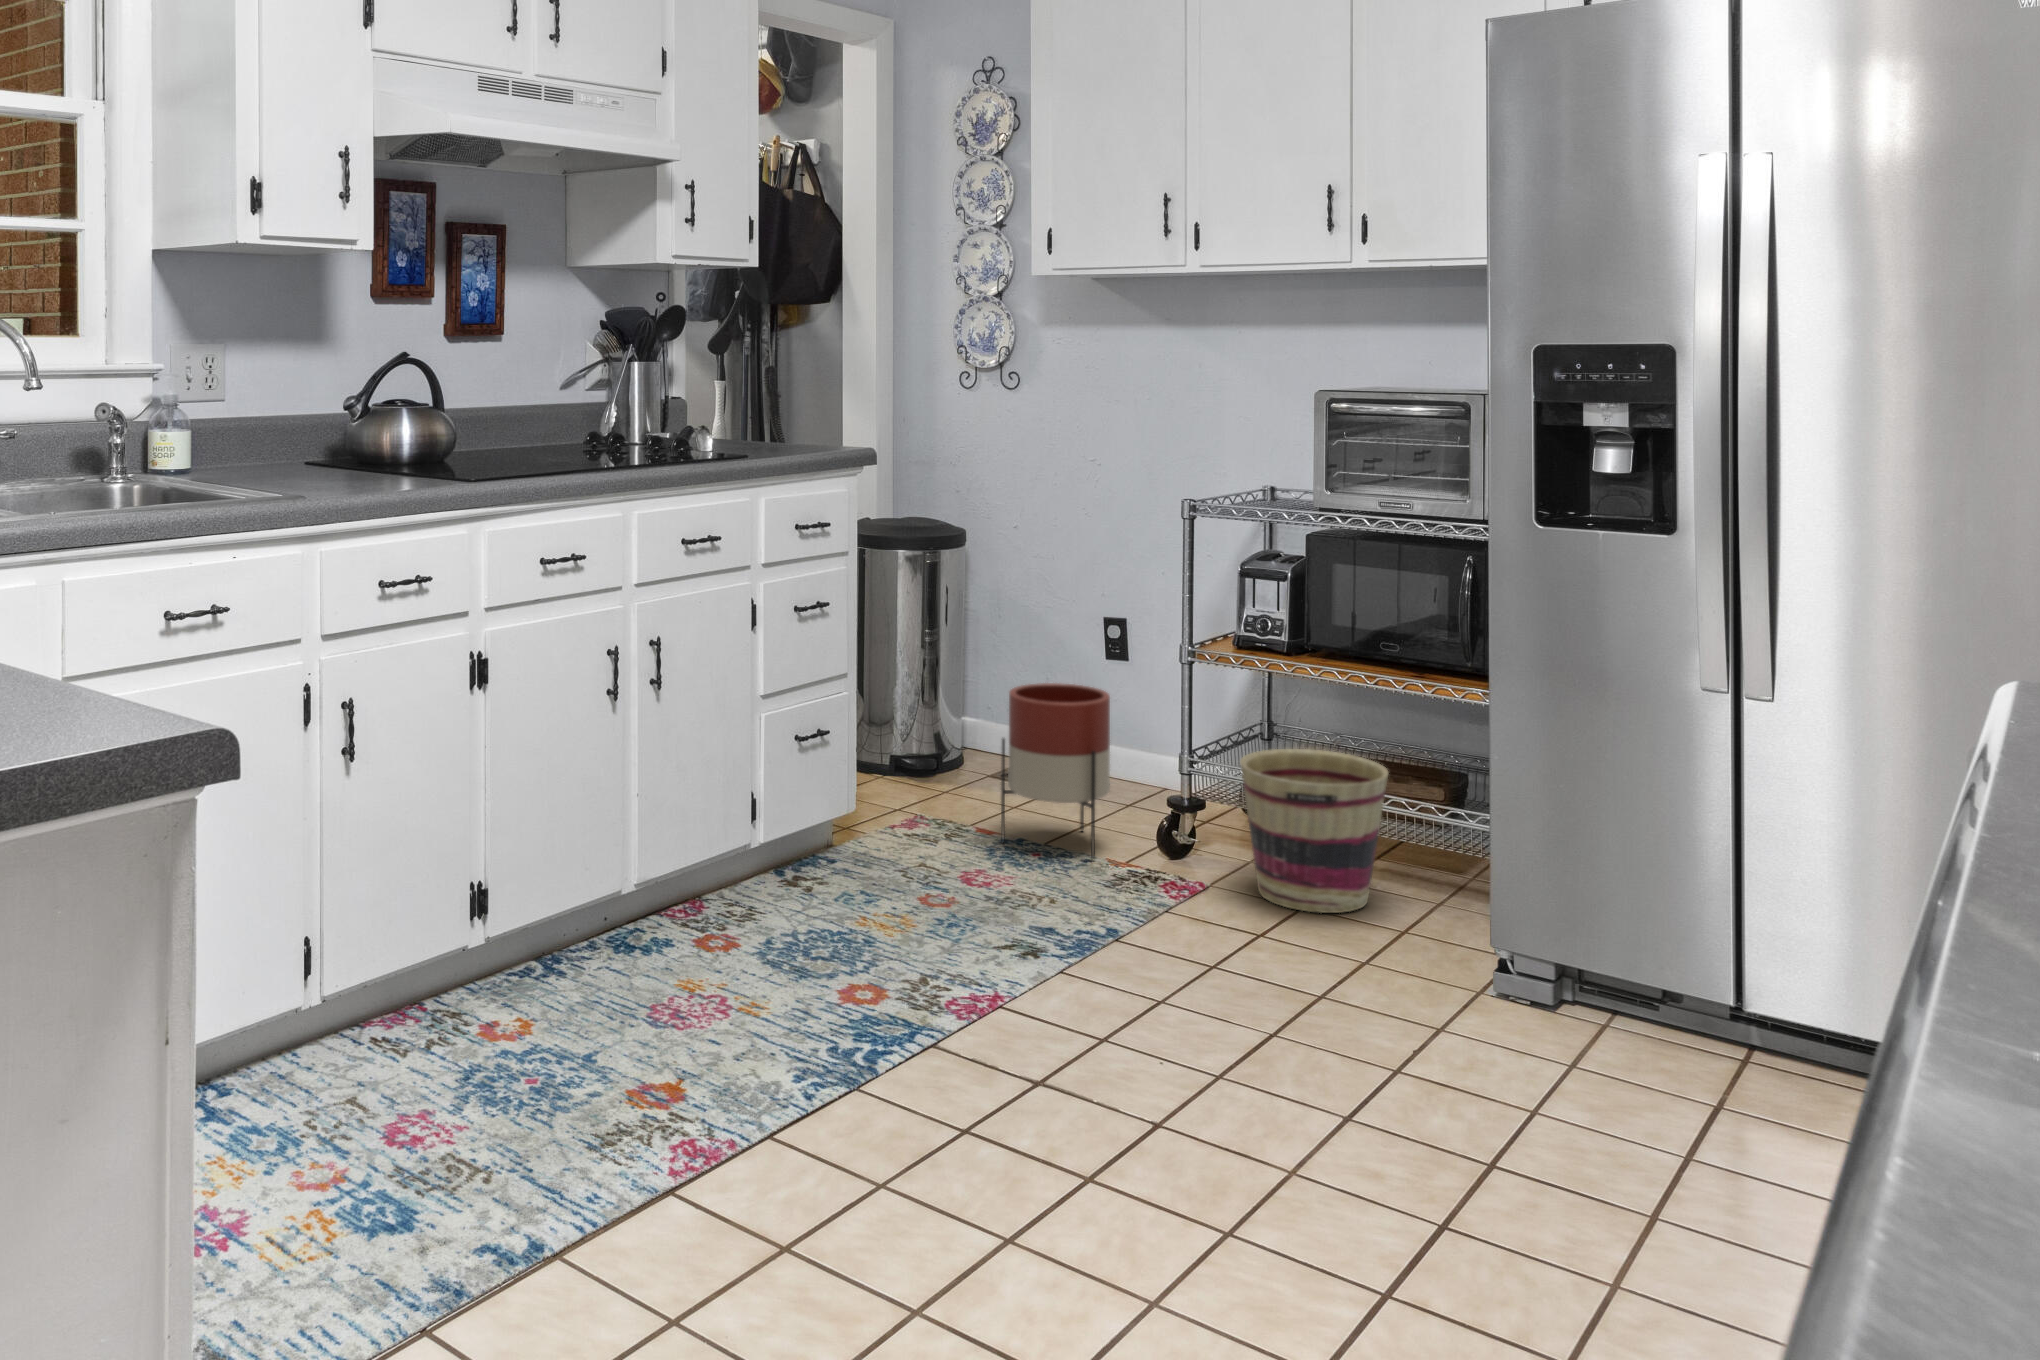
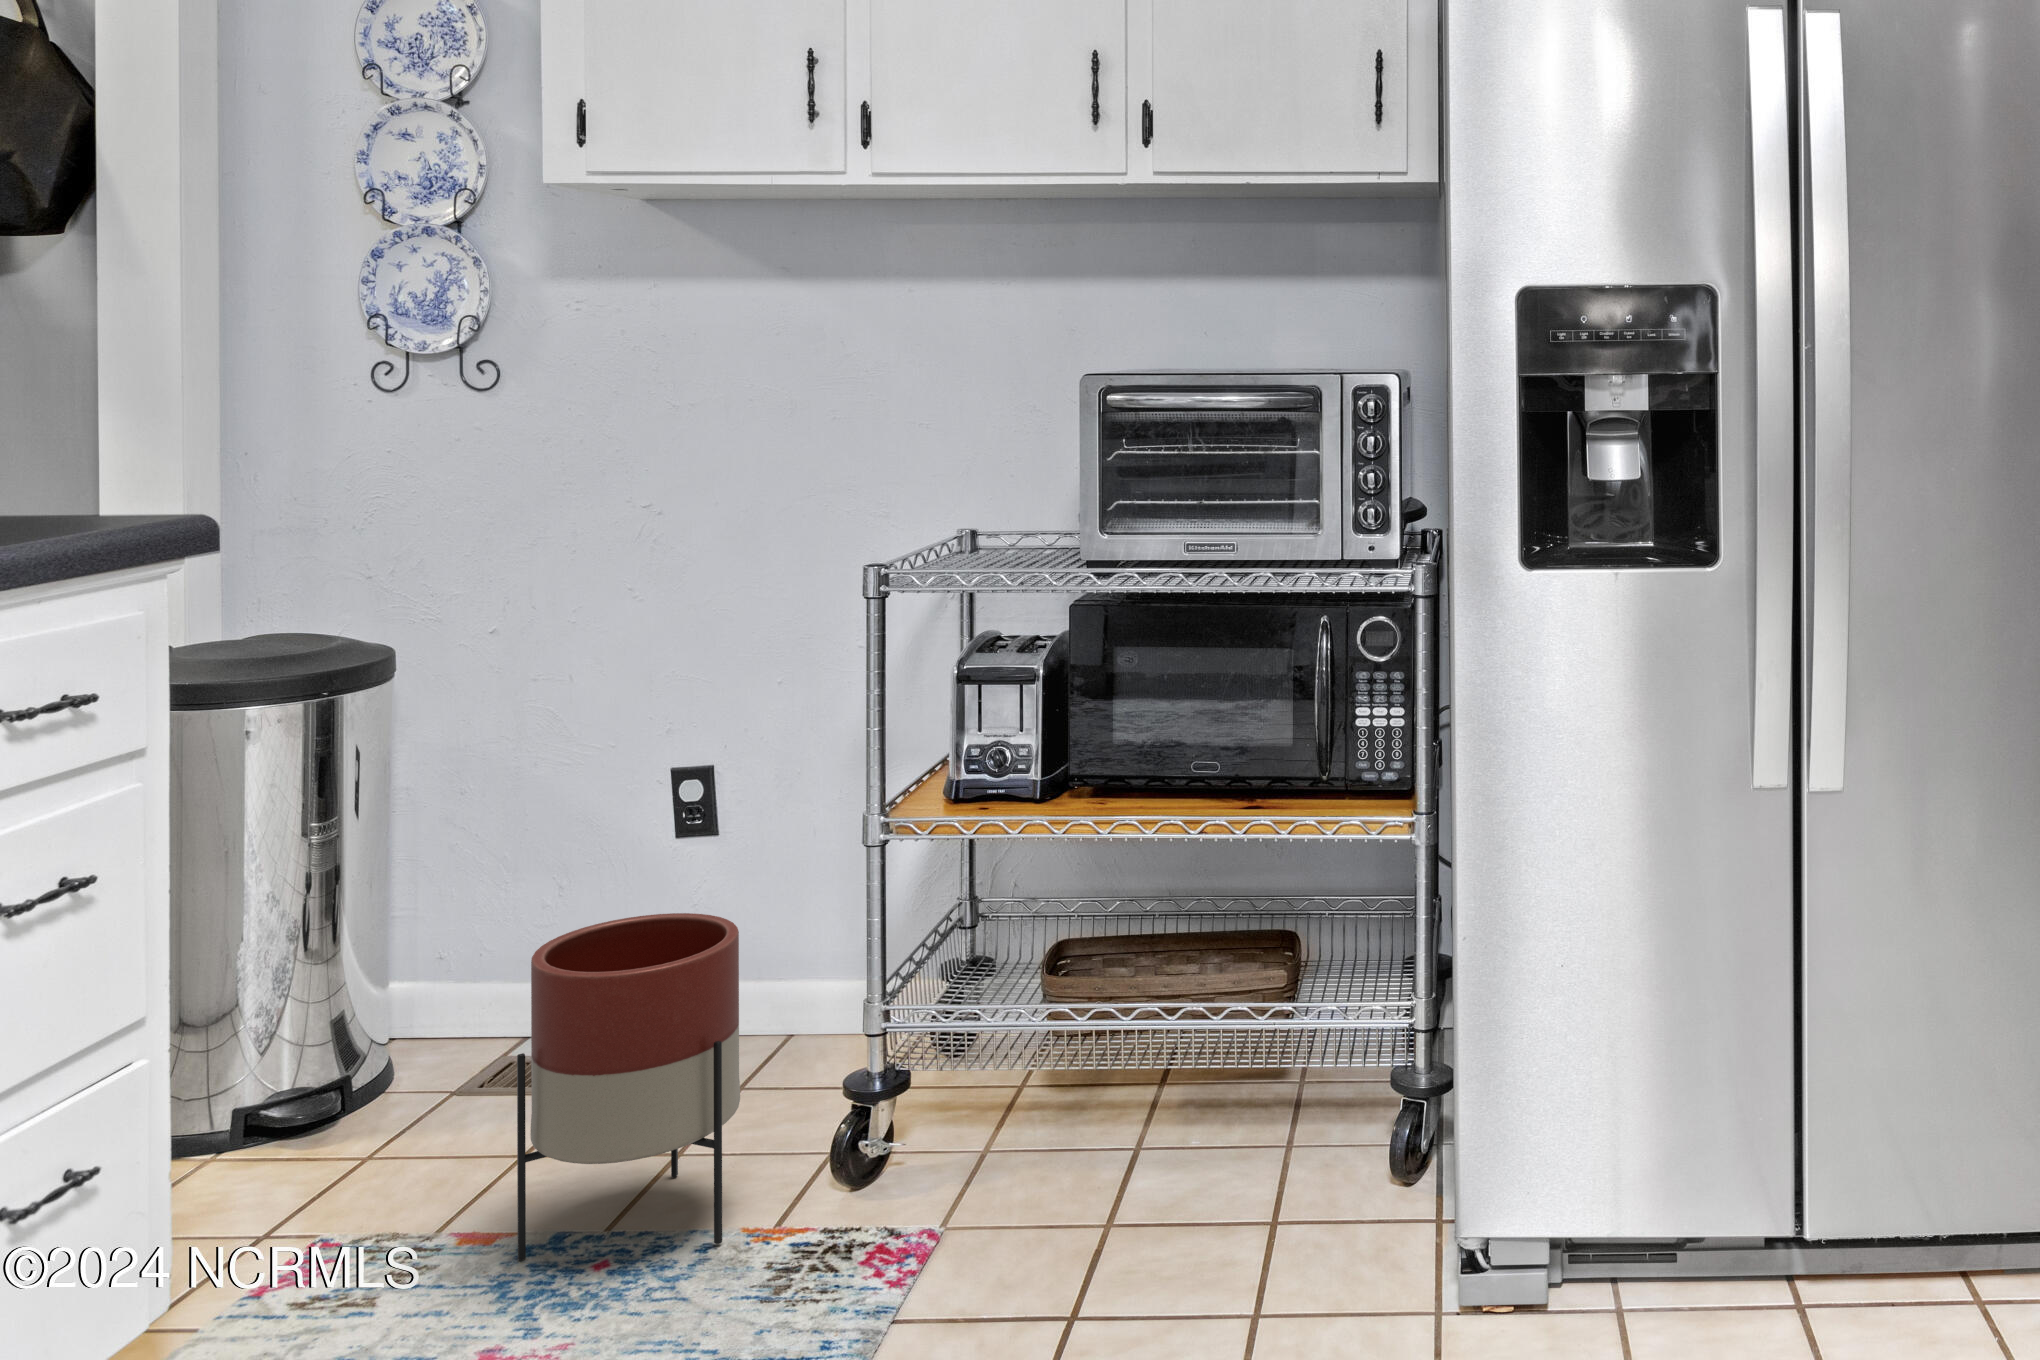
basket: present [1240,749,1388,913] -> none [998,945,1236,1241]

